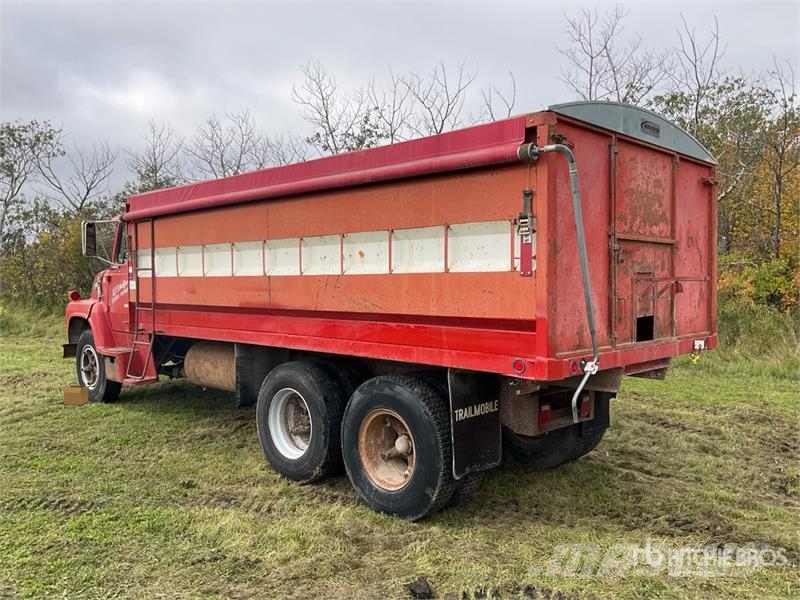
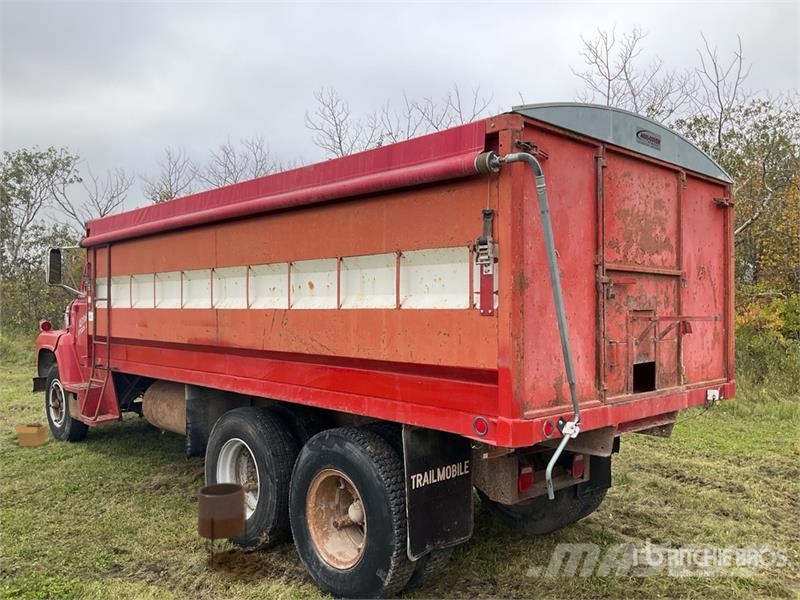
planter: none [261,426,302,493] -> present [198,483,247,564]

